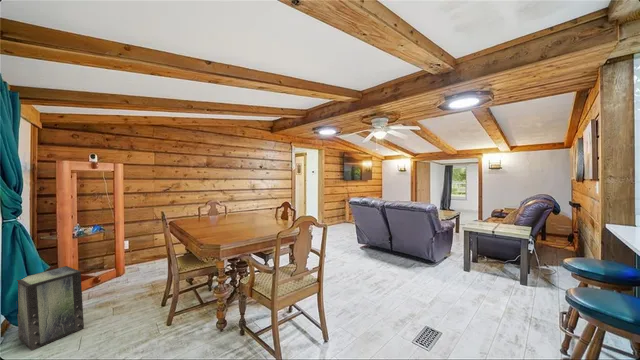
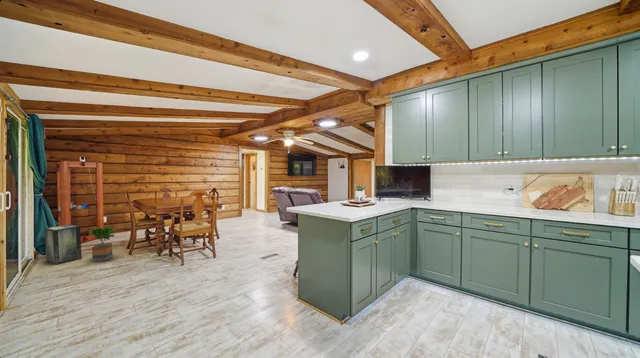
potted tree: none [97,269,144,338] -> present [91,227,116,262]

